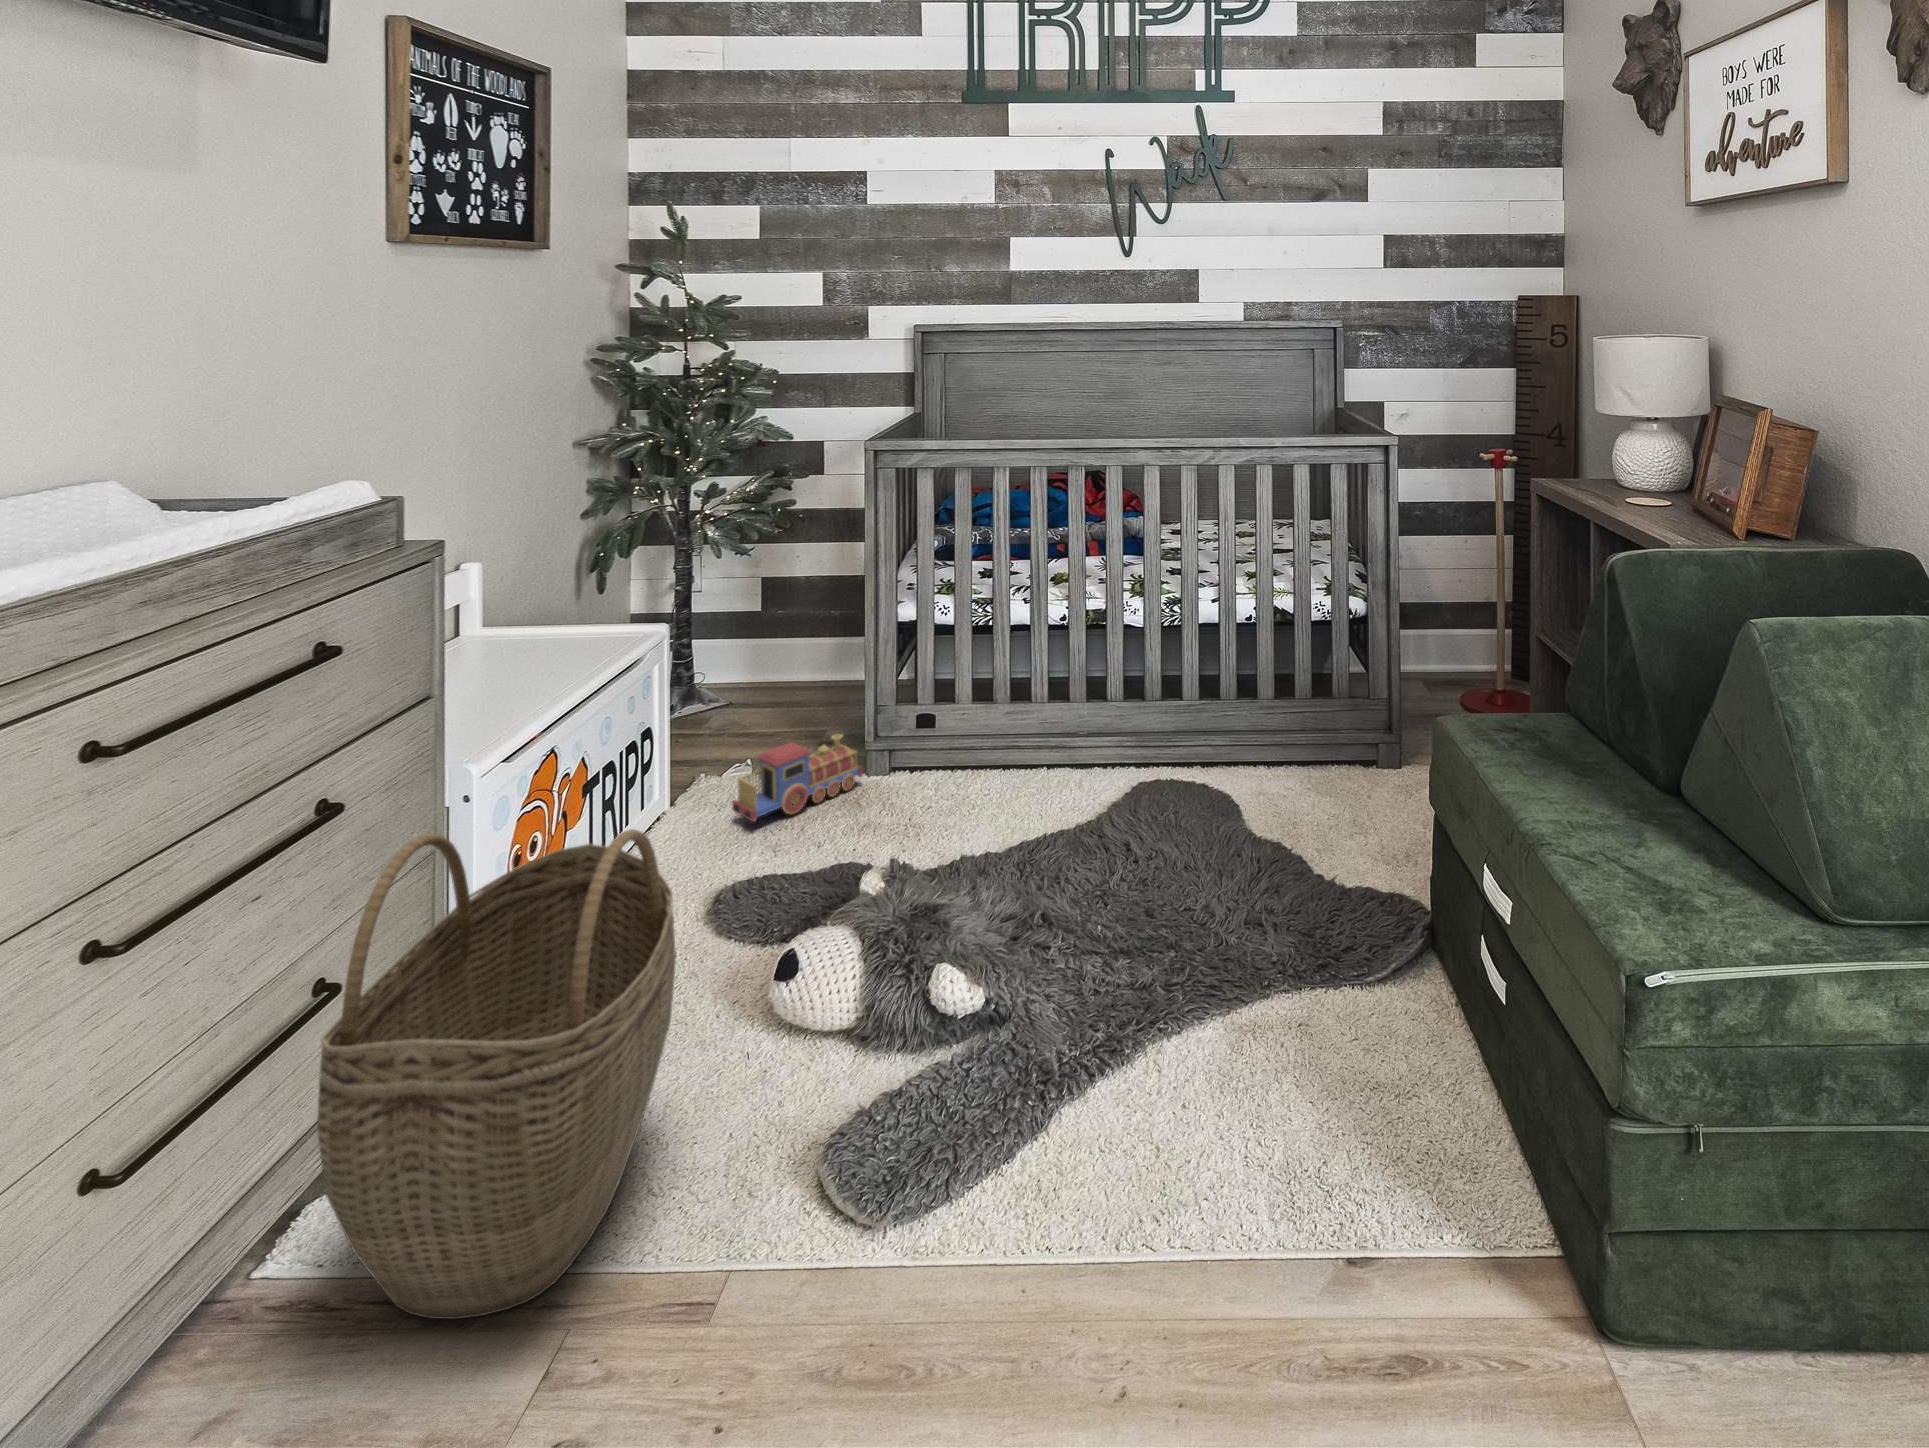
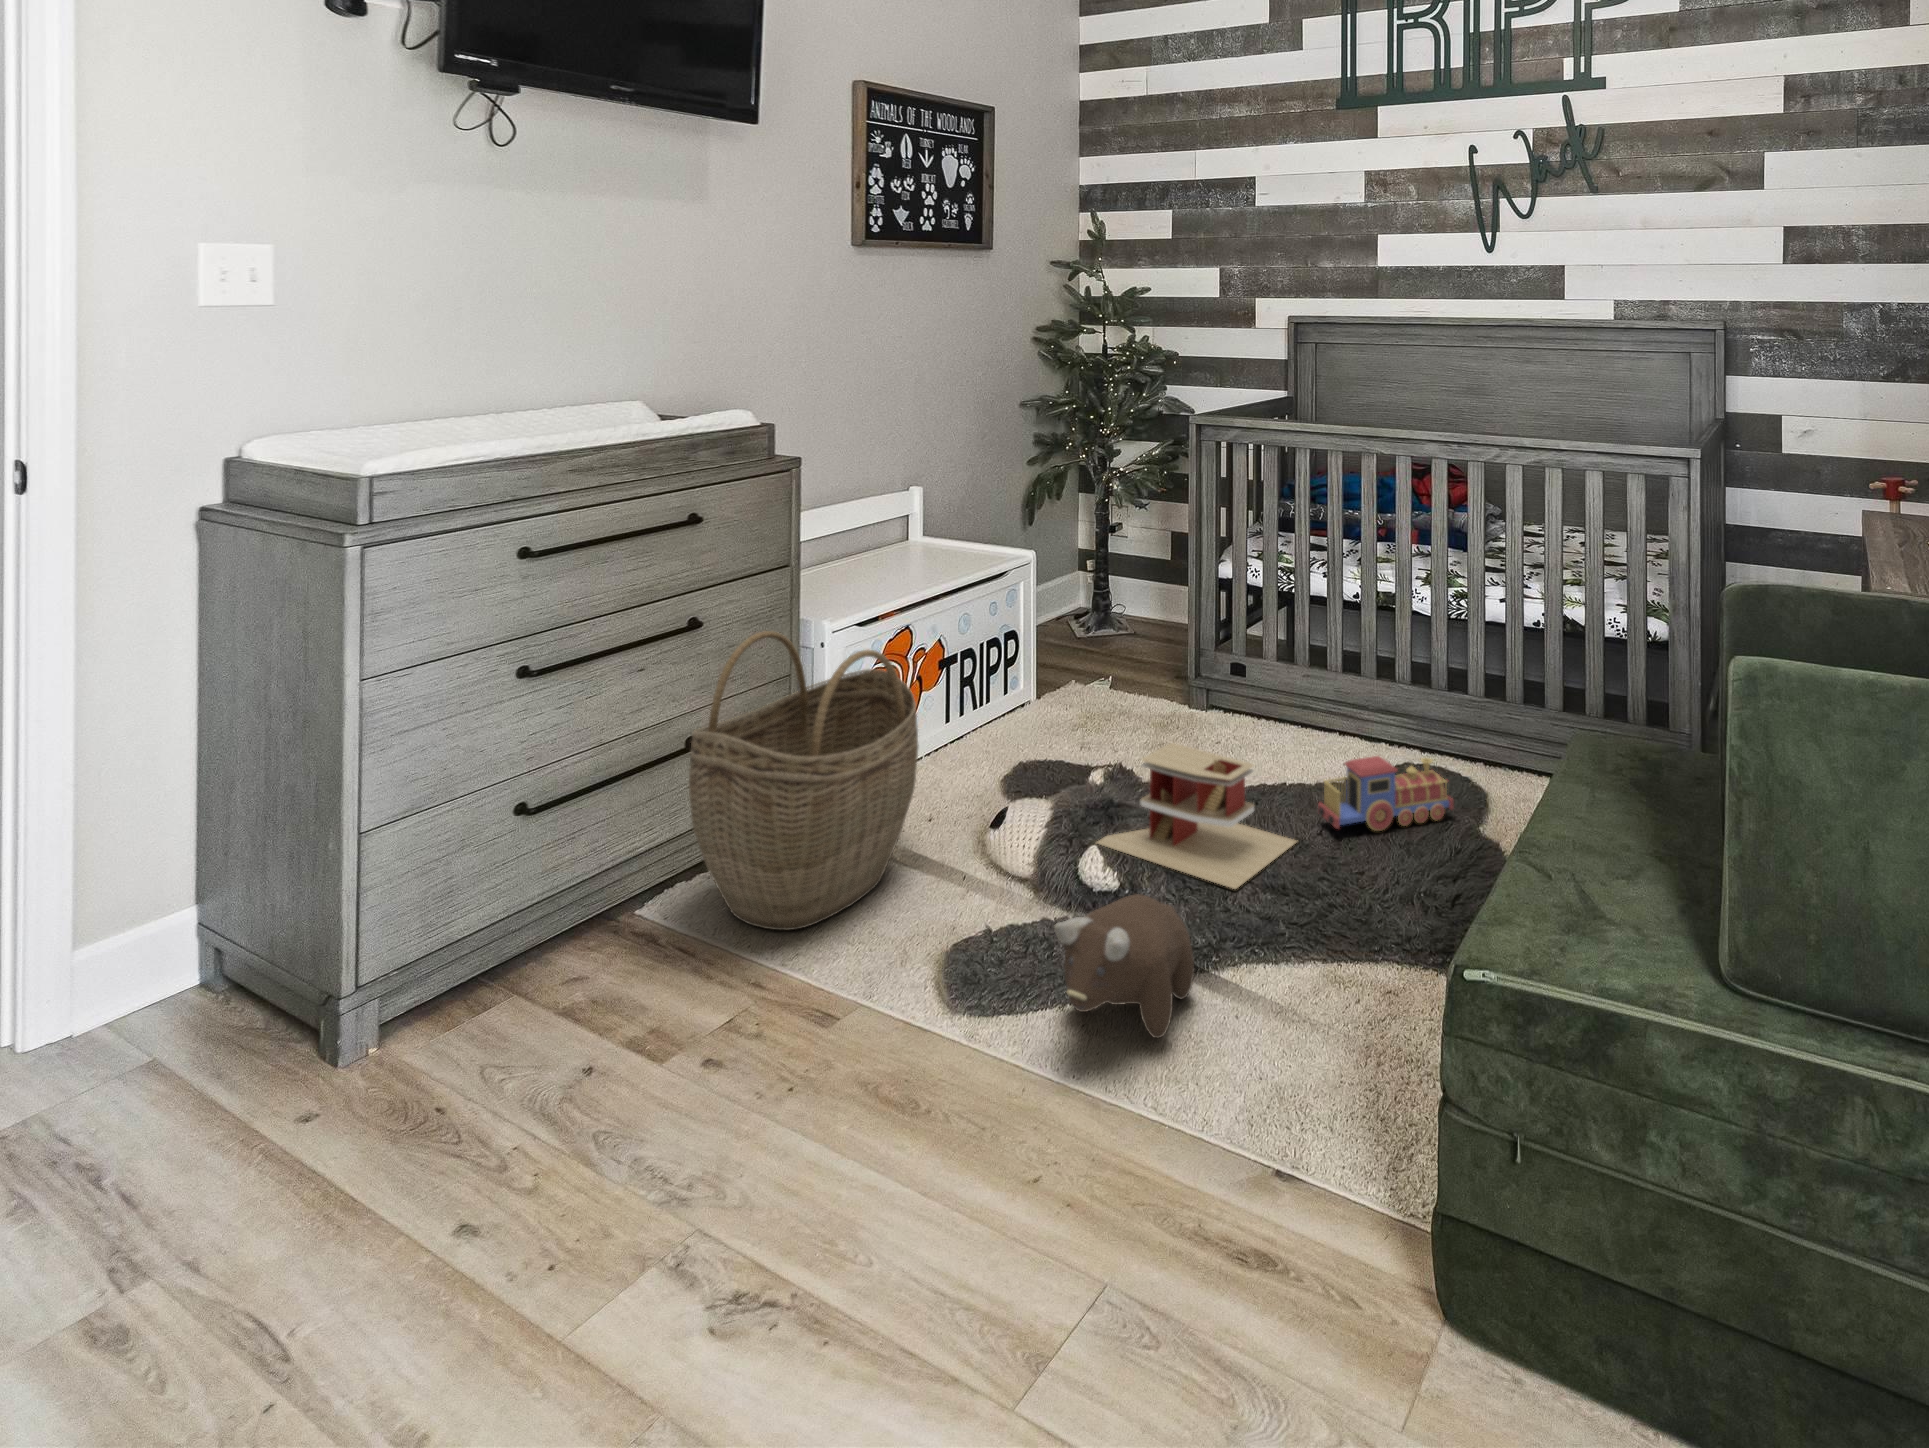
toy train: present [732,734,863,822] -> present [1318,756,1453,831]
toy house: none [897,837,1117,1000] -> present [1097,743,1297,889]
plush toy: none [1013,1060,1170,1266] -> present [1054,894,1194,1038]

